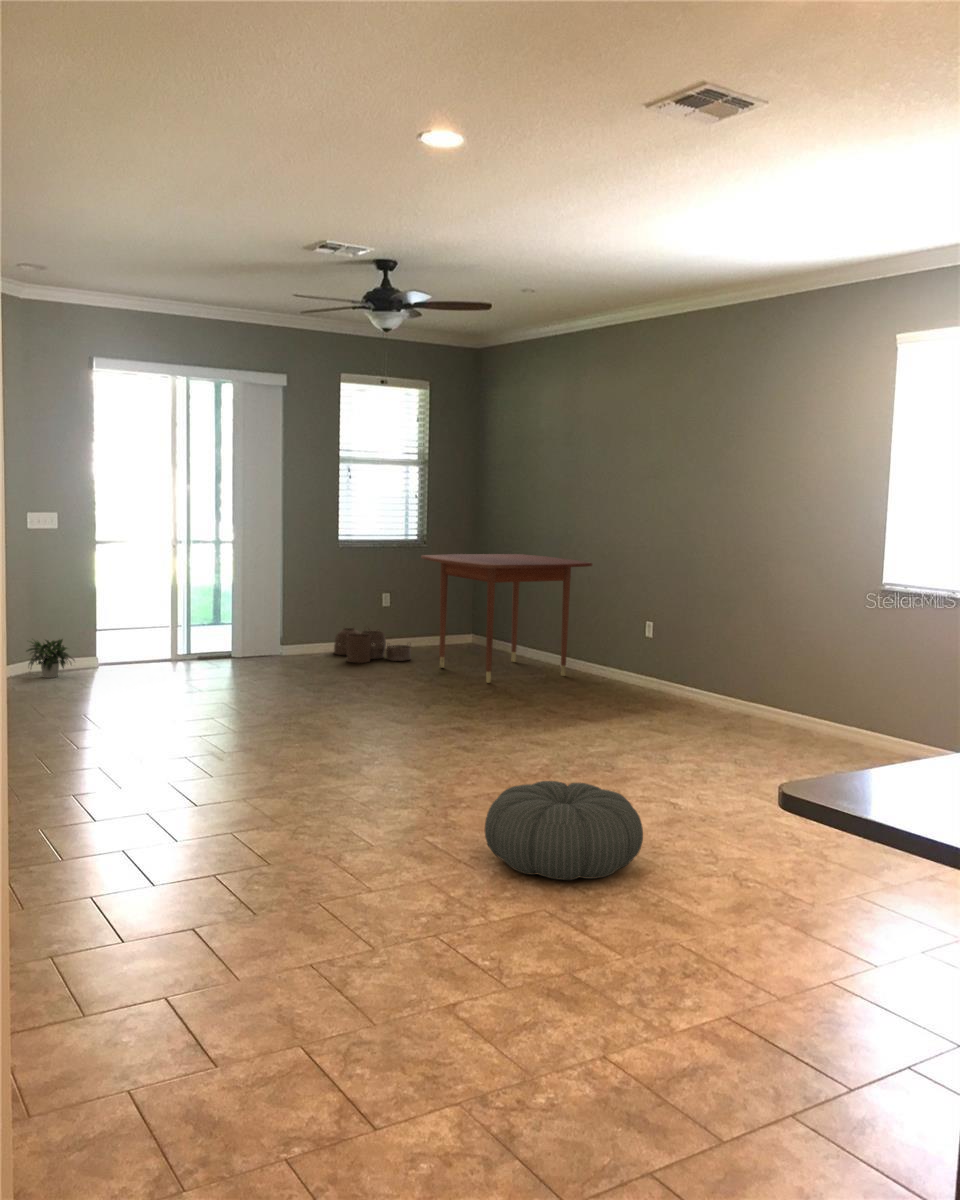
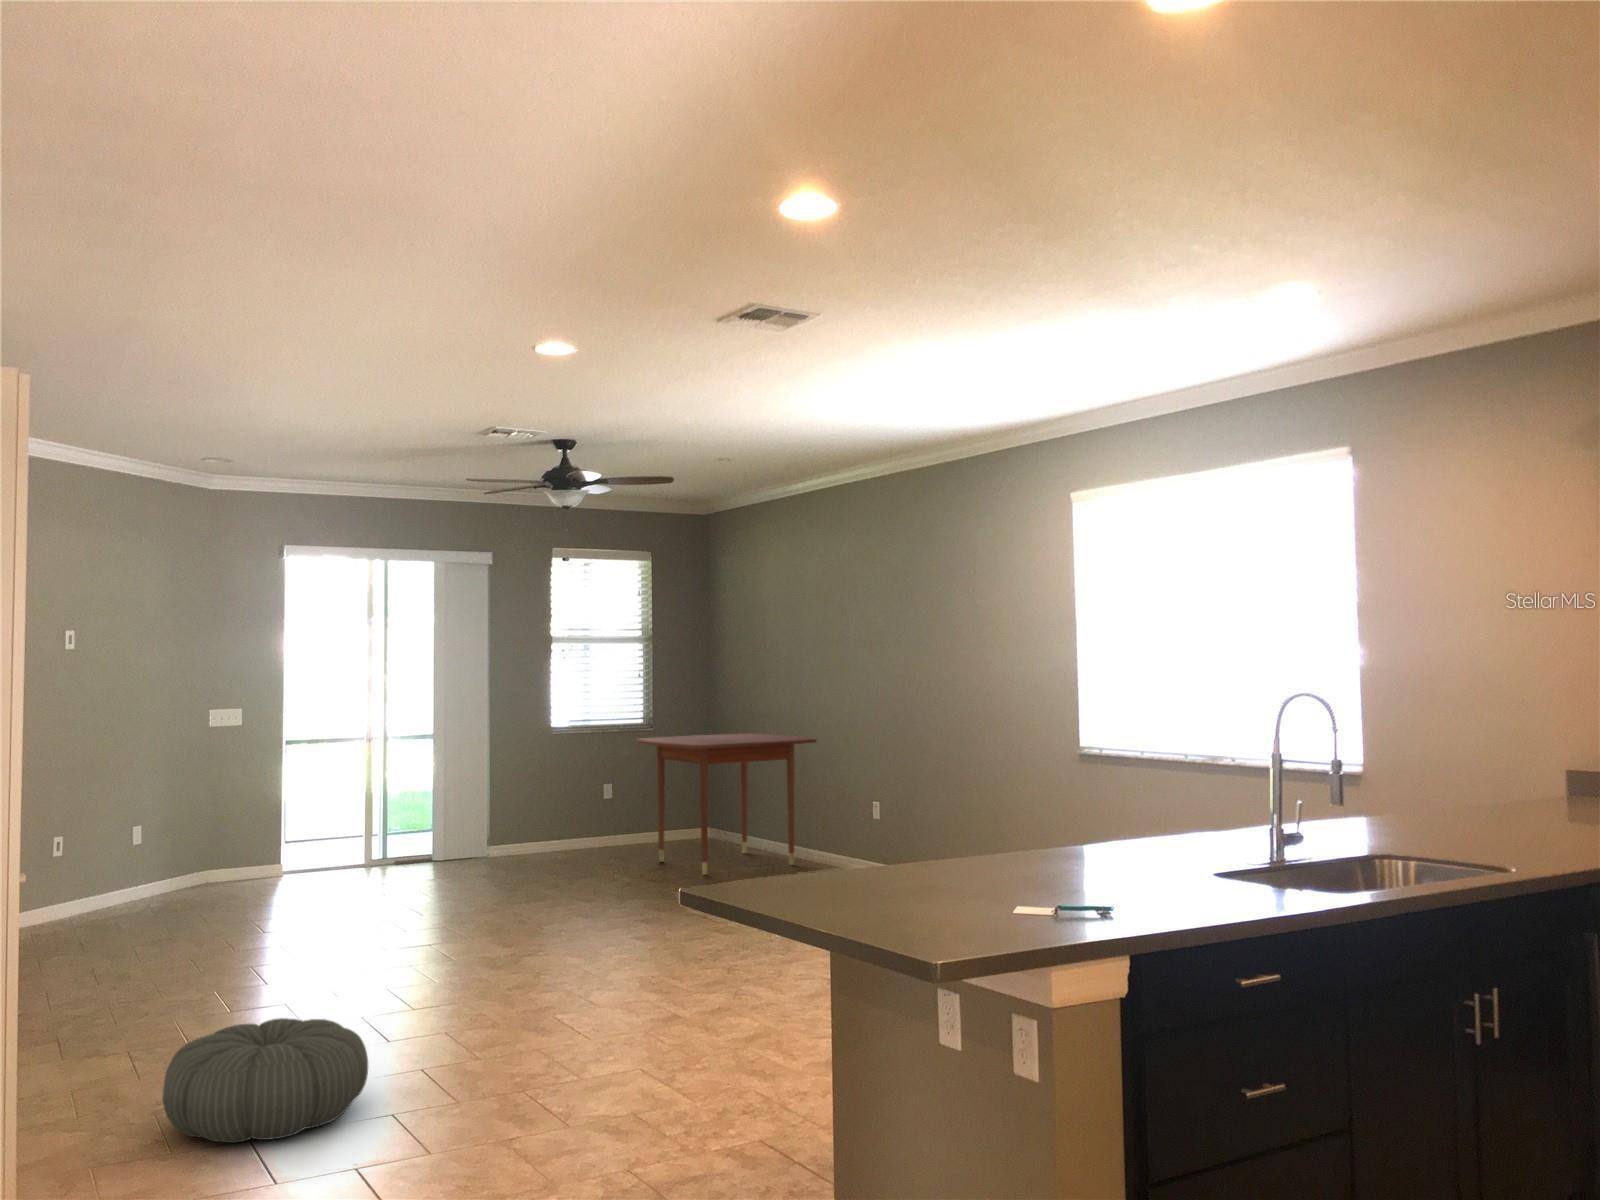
woven basket: present [334,628,411,663] -> none [549,820,631,860]
potted plant: present [26,639,74,678] -> none [184,843,255,888]
pouf: present [485,781,643,880] -> present [163,1018,368,1143]

